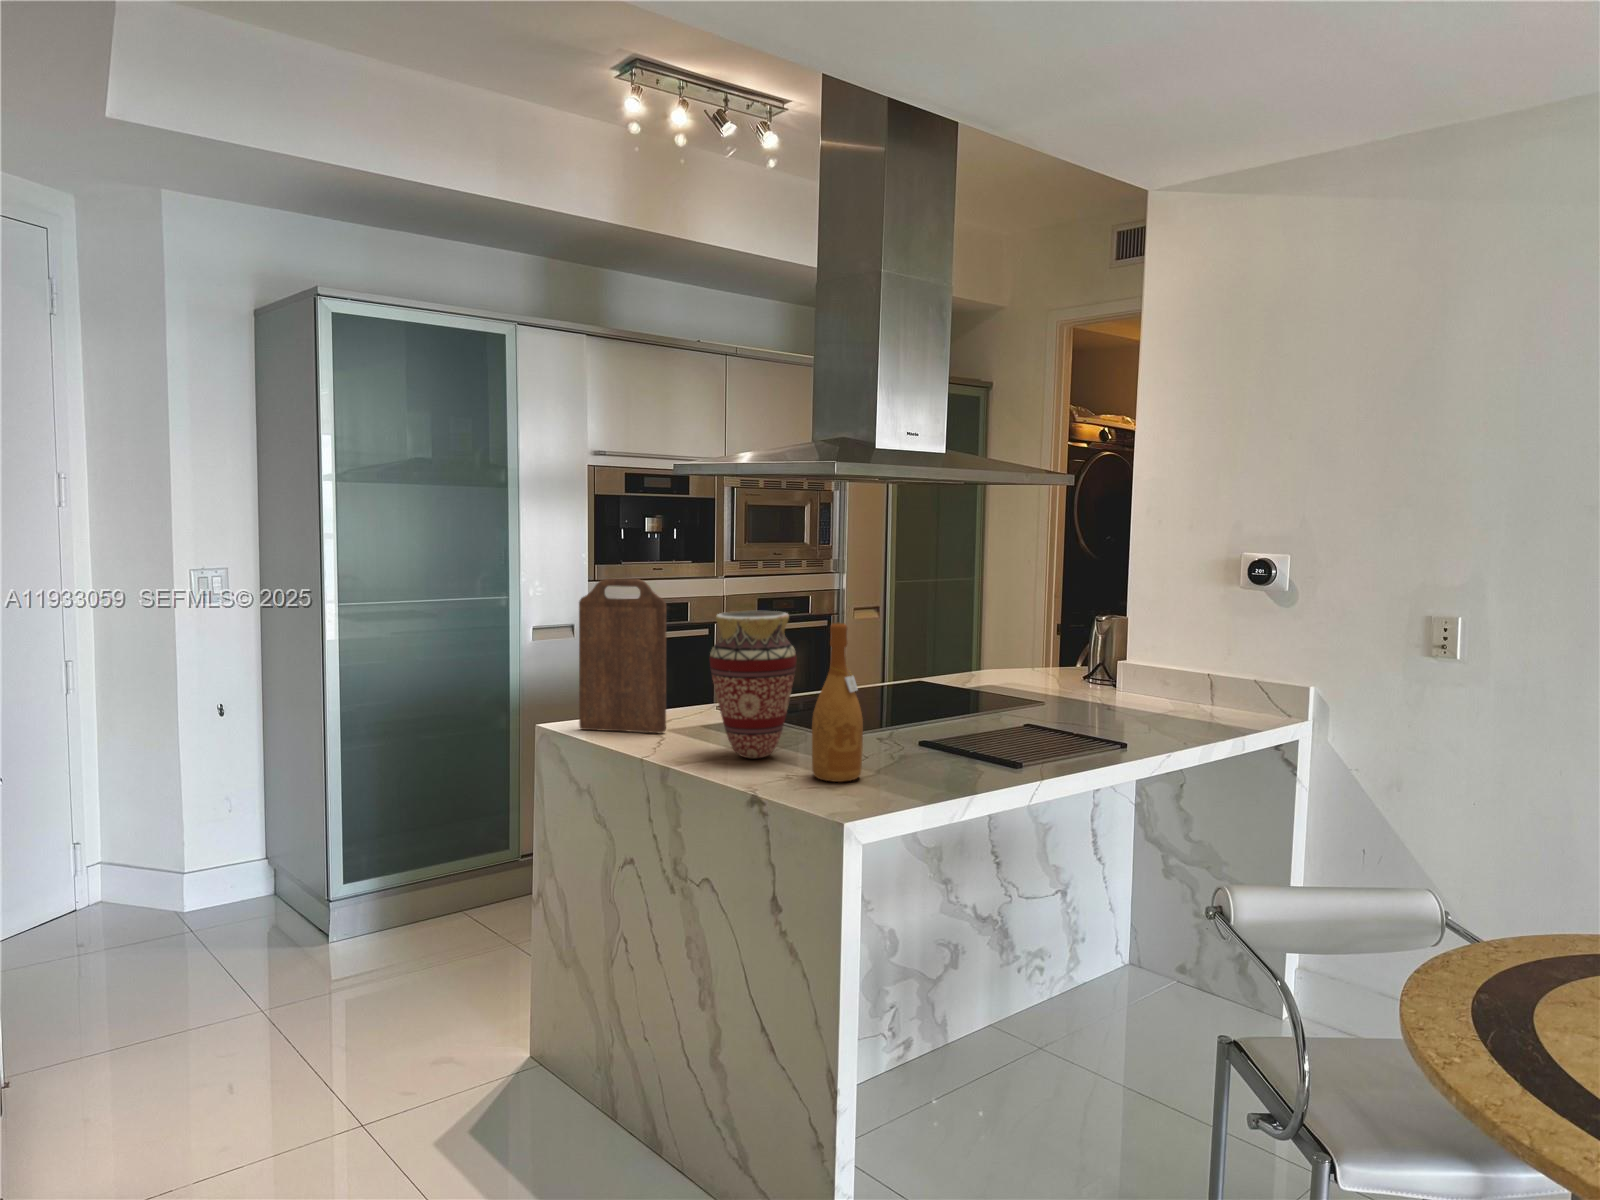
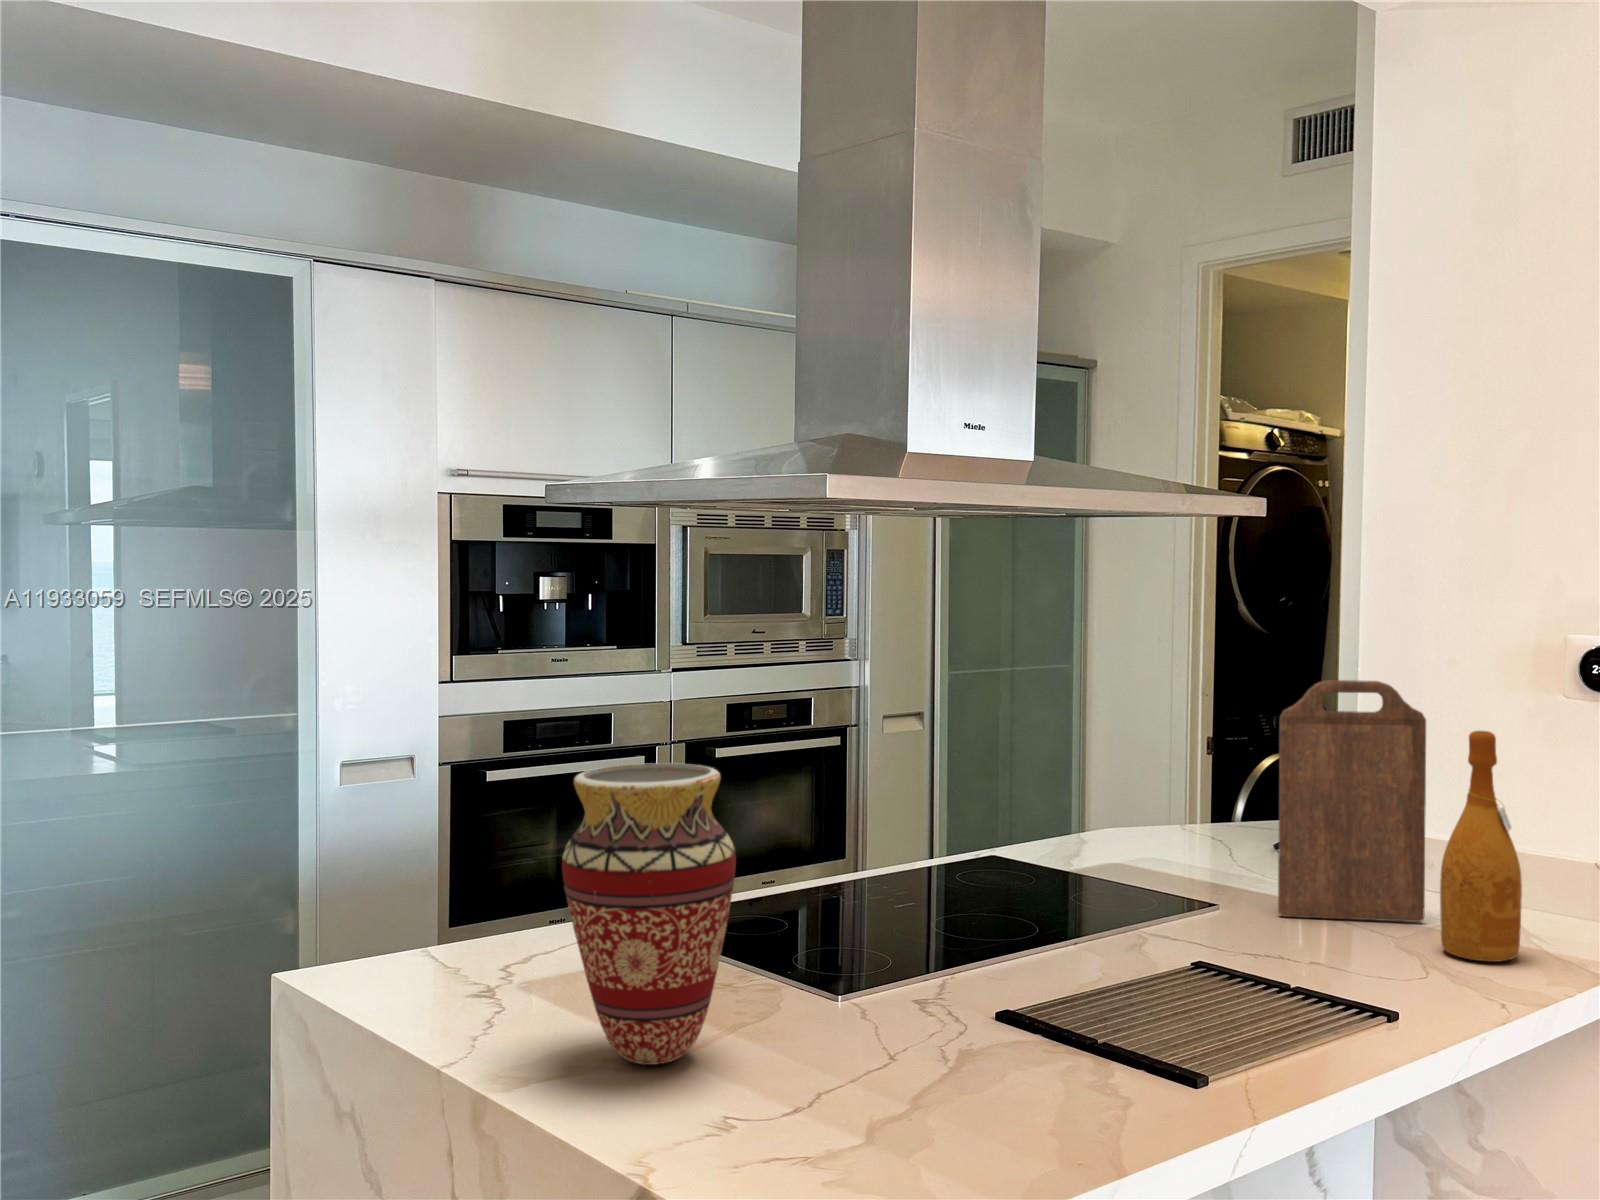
cutting board: present [579,578,666,733] -> present [1278,680,1426,922]
wine bottle: present [812,623,863,782] -> present [1440,731,1522,962]

